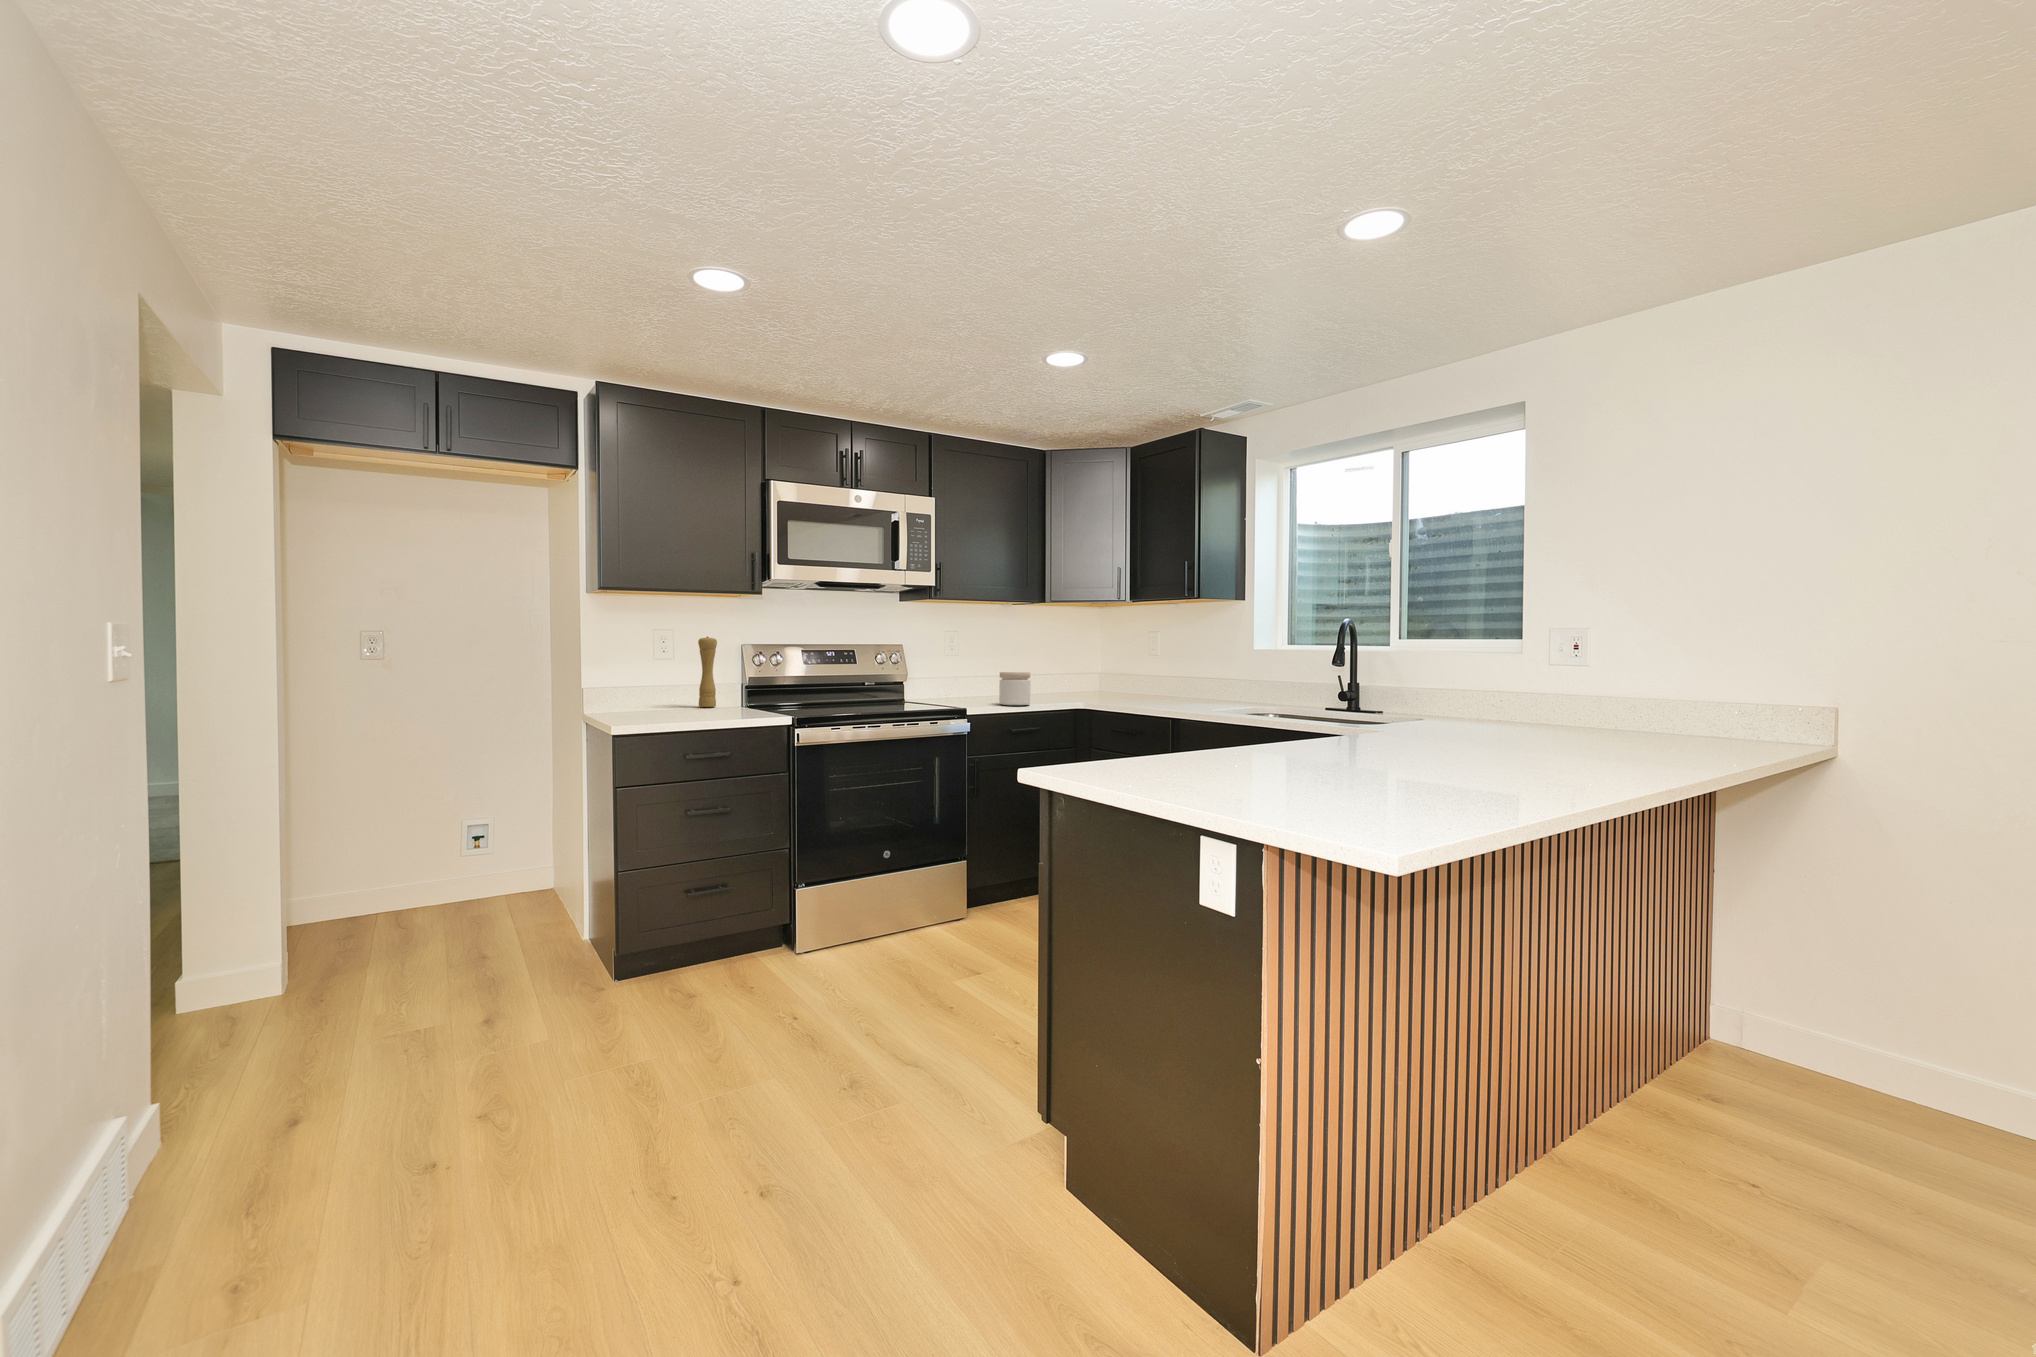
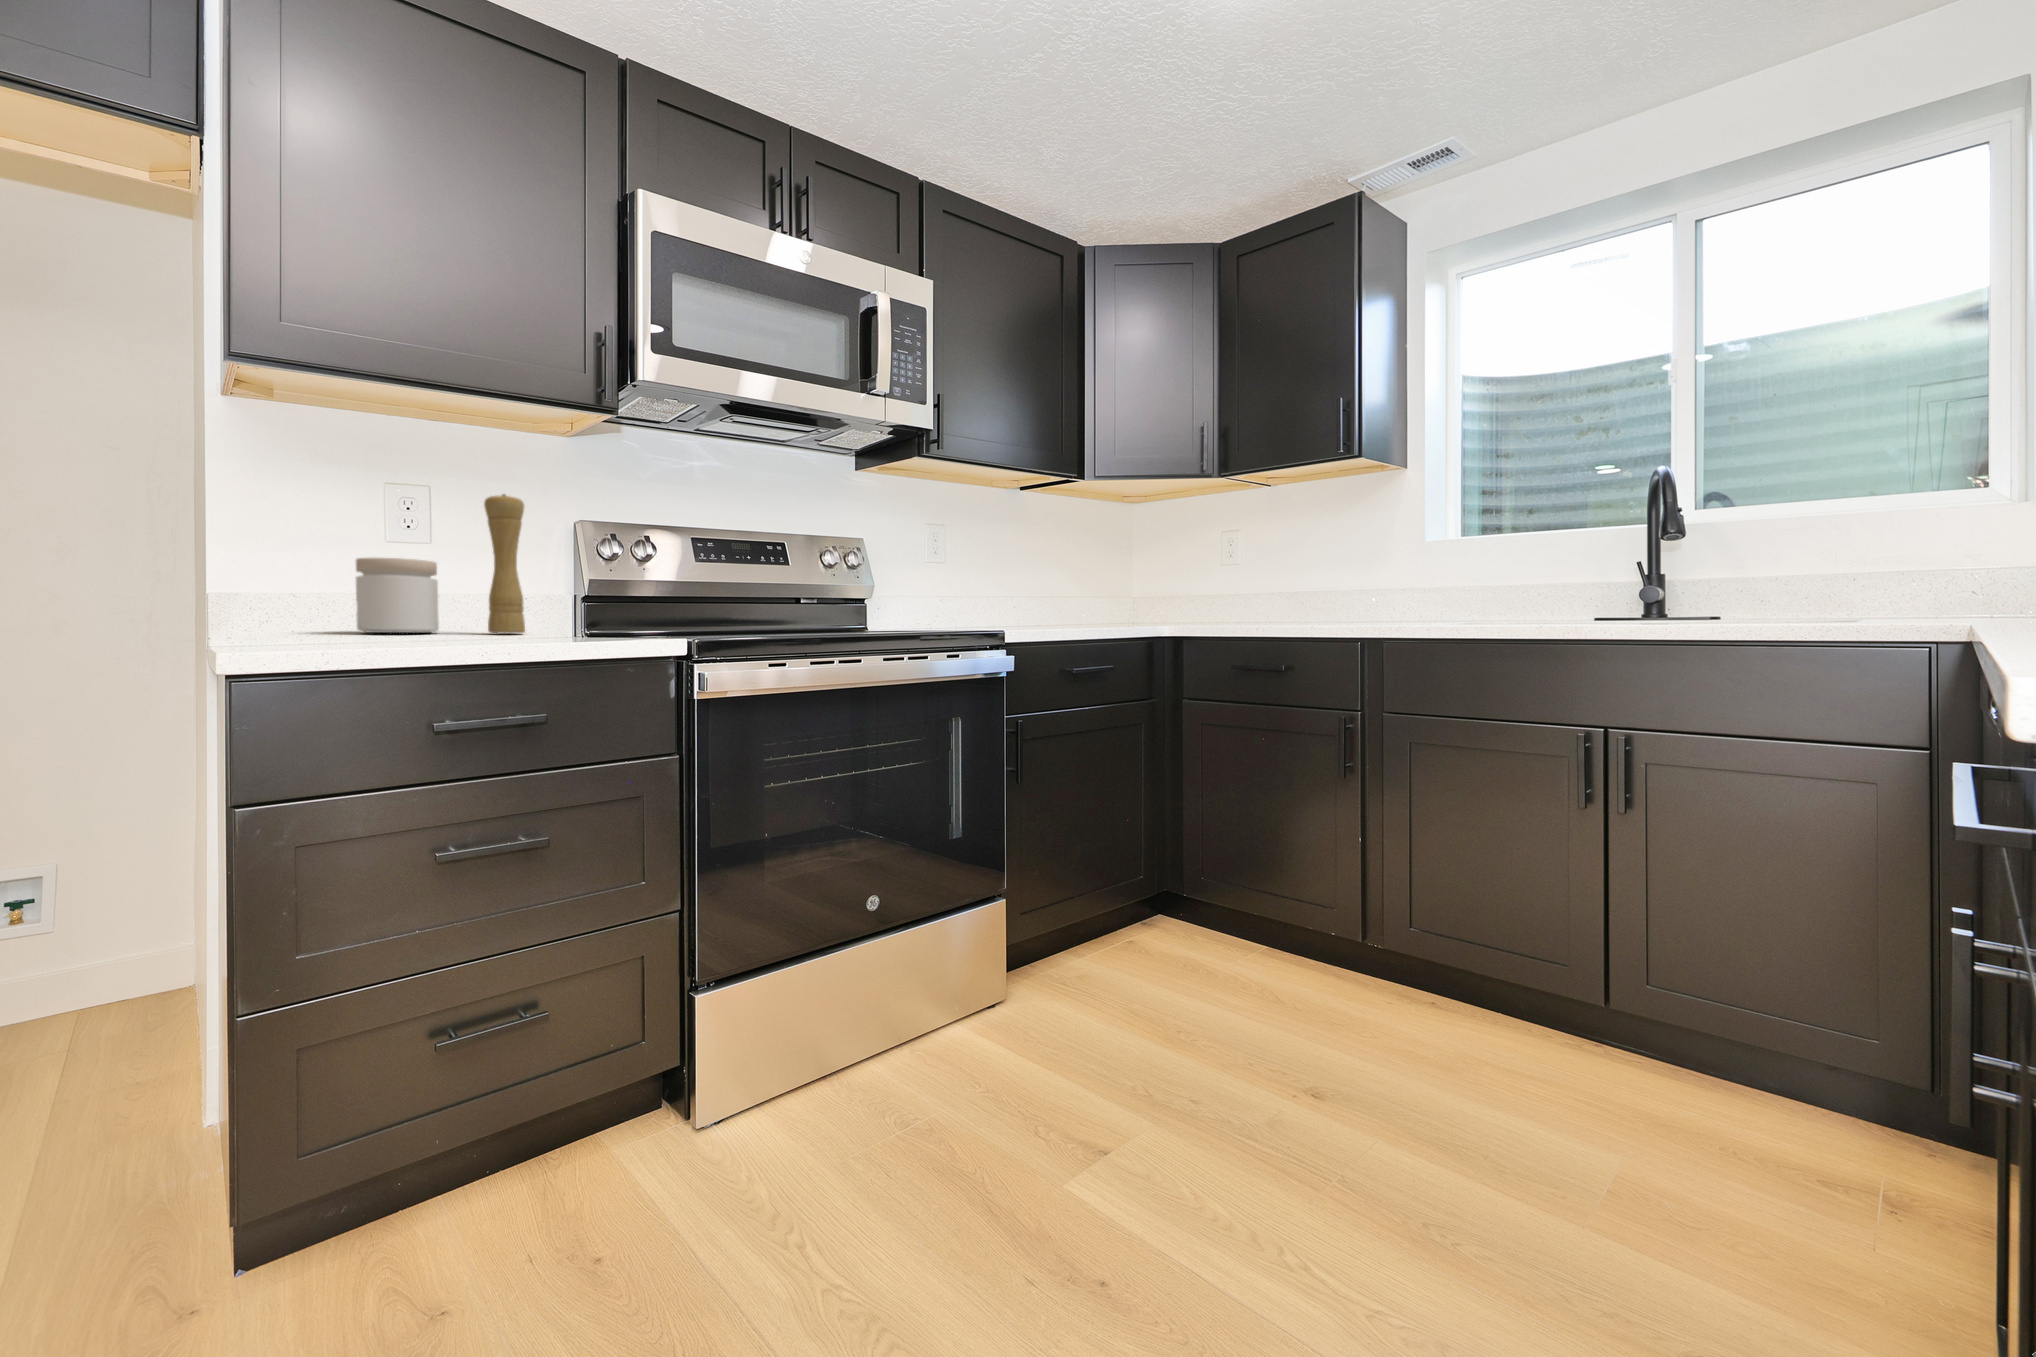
jar: present [999,672,1030,705] -> present [356,558,439,633]

